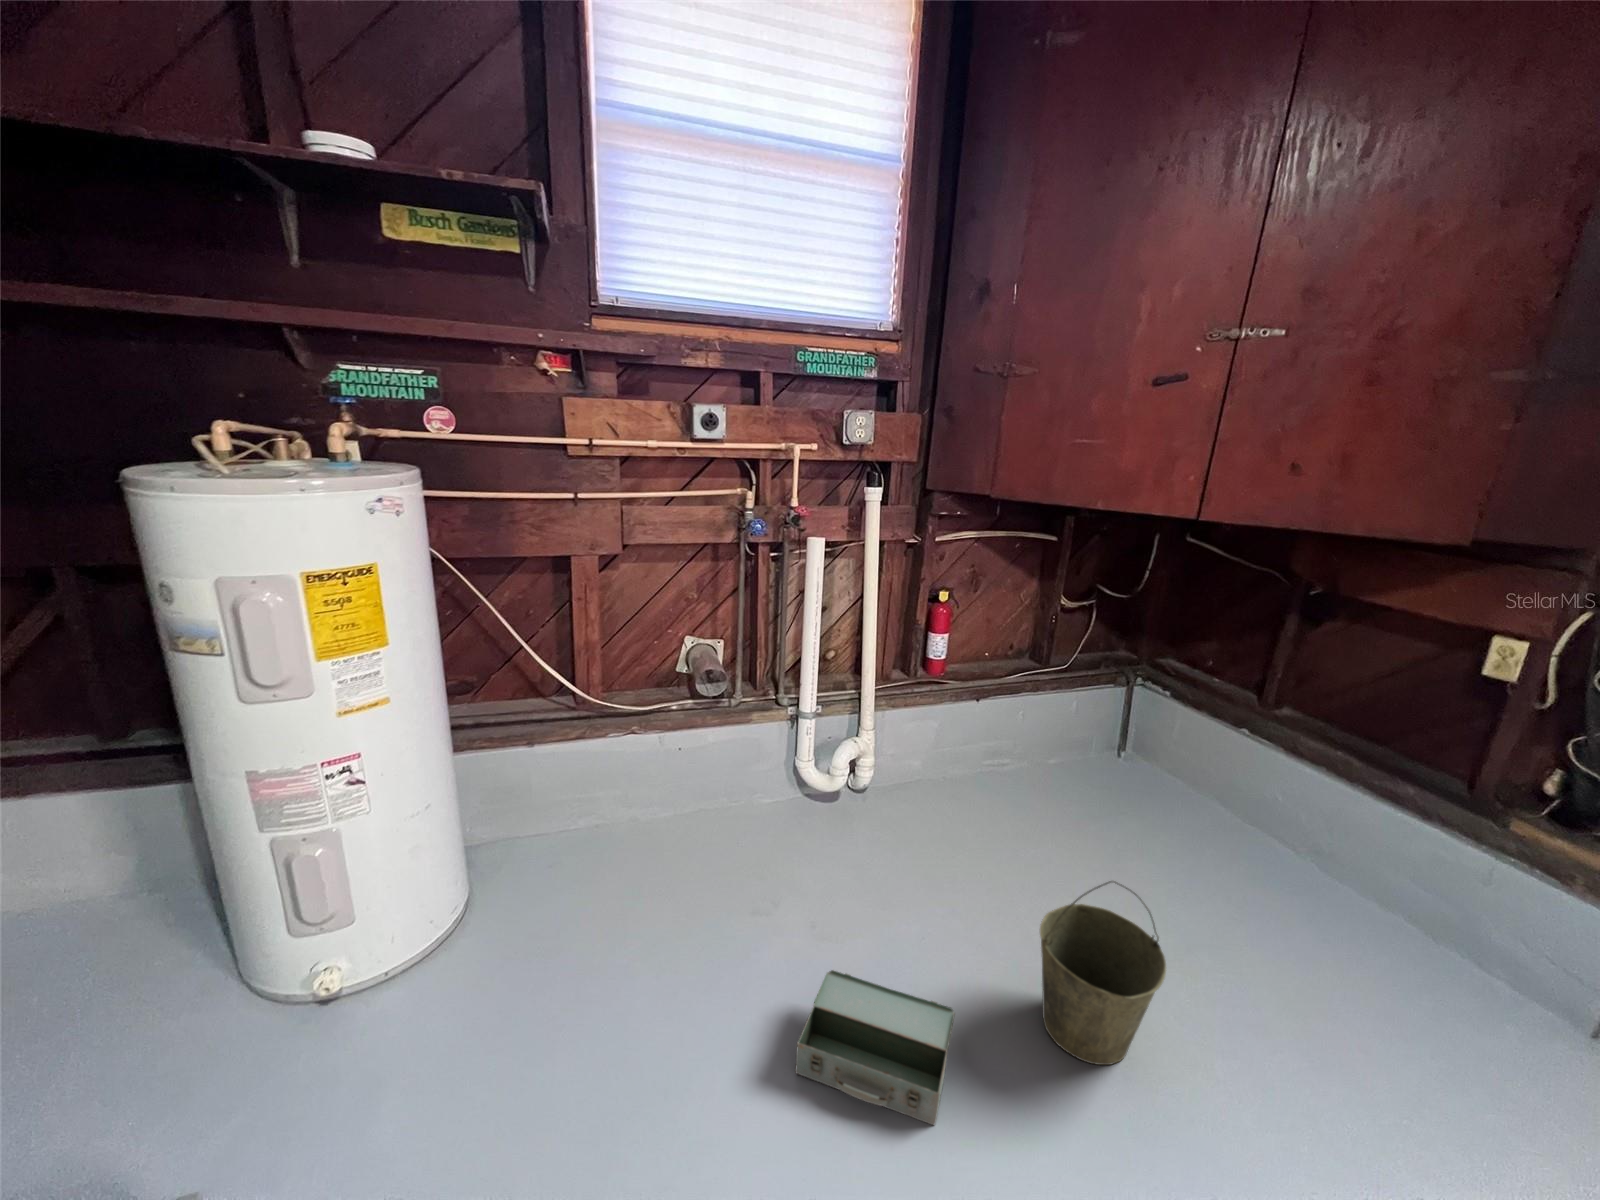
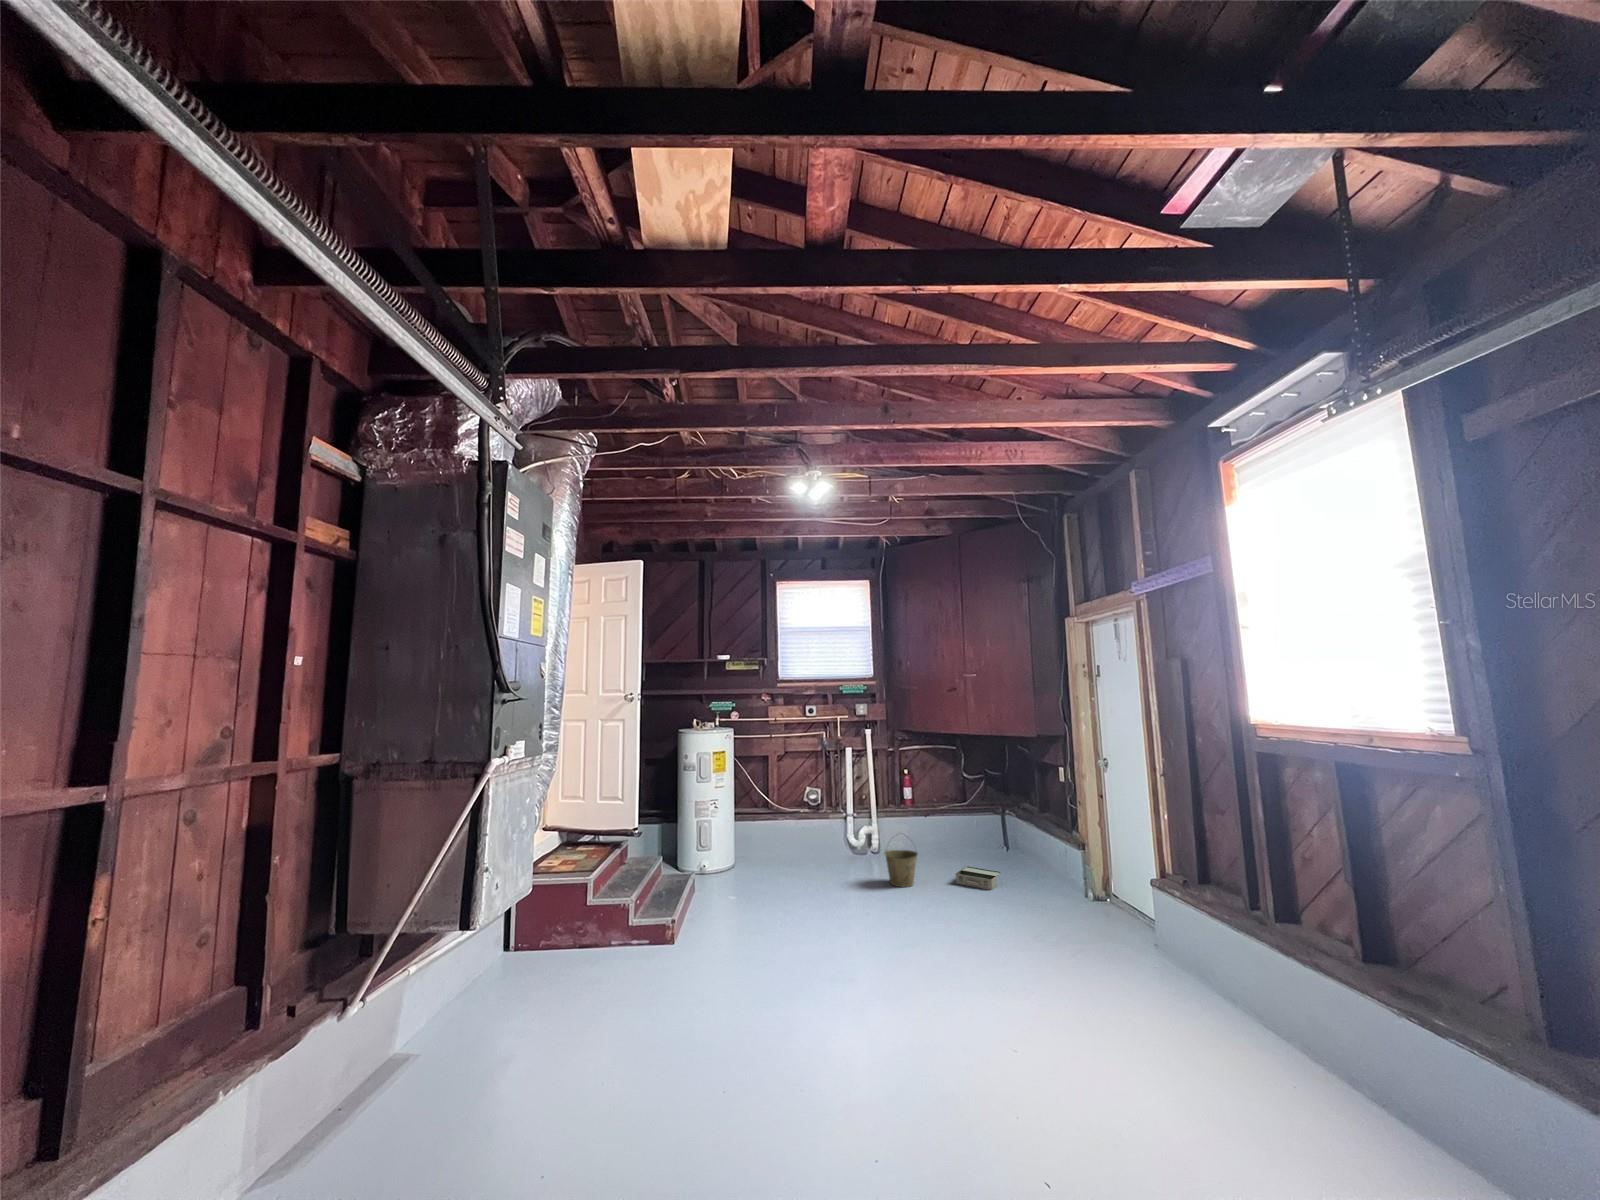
toolbox: present [795,970,955,1125] -> present [956,866,1001,890]

